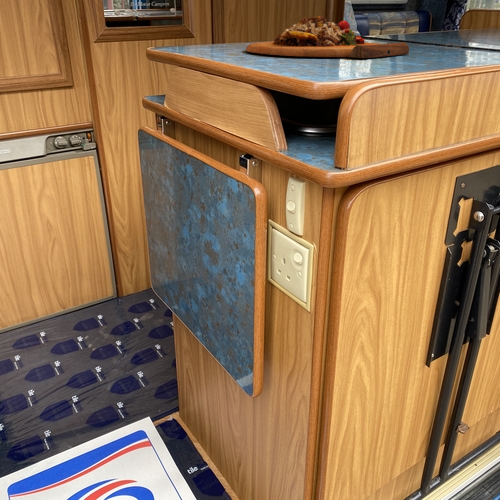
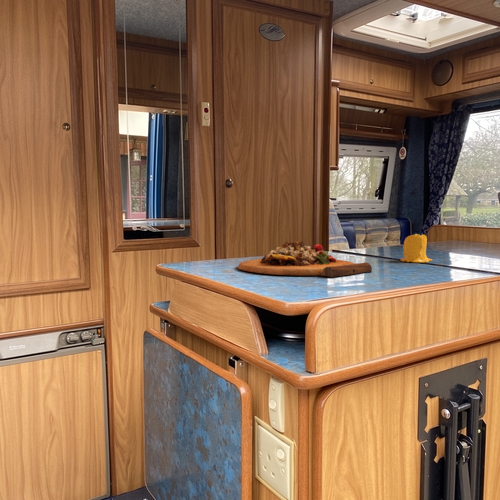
candle: none [438,8,477,46] -> present [401,234,432,262]

